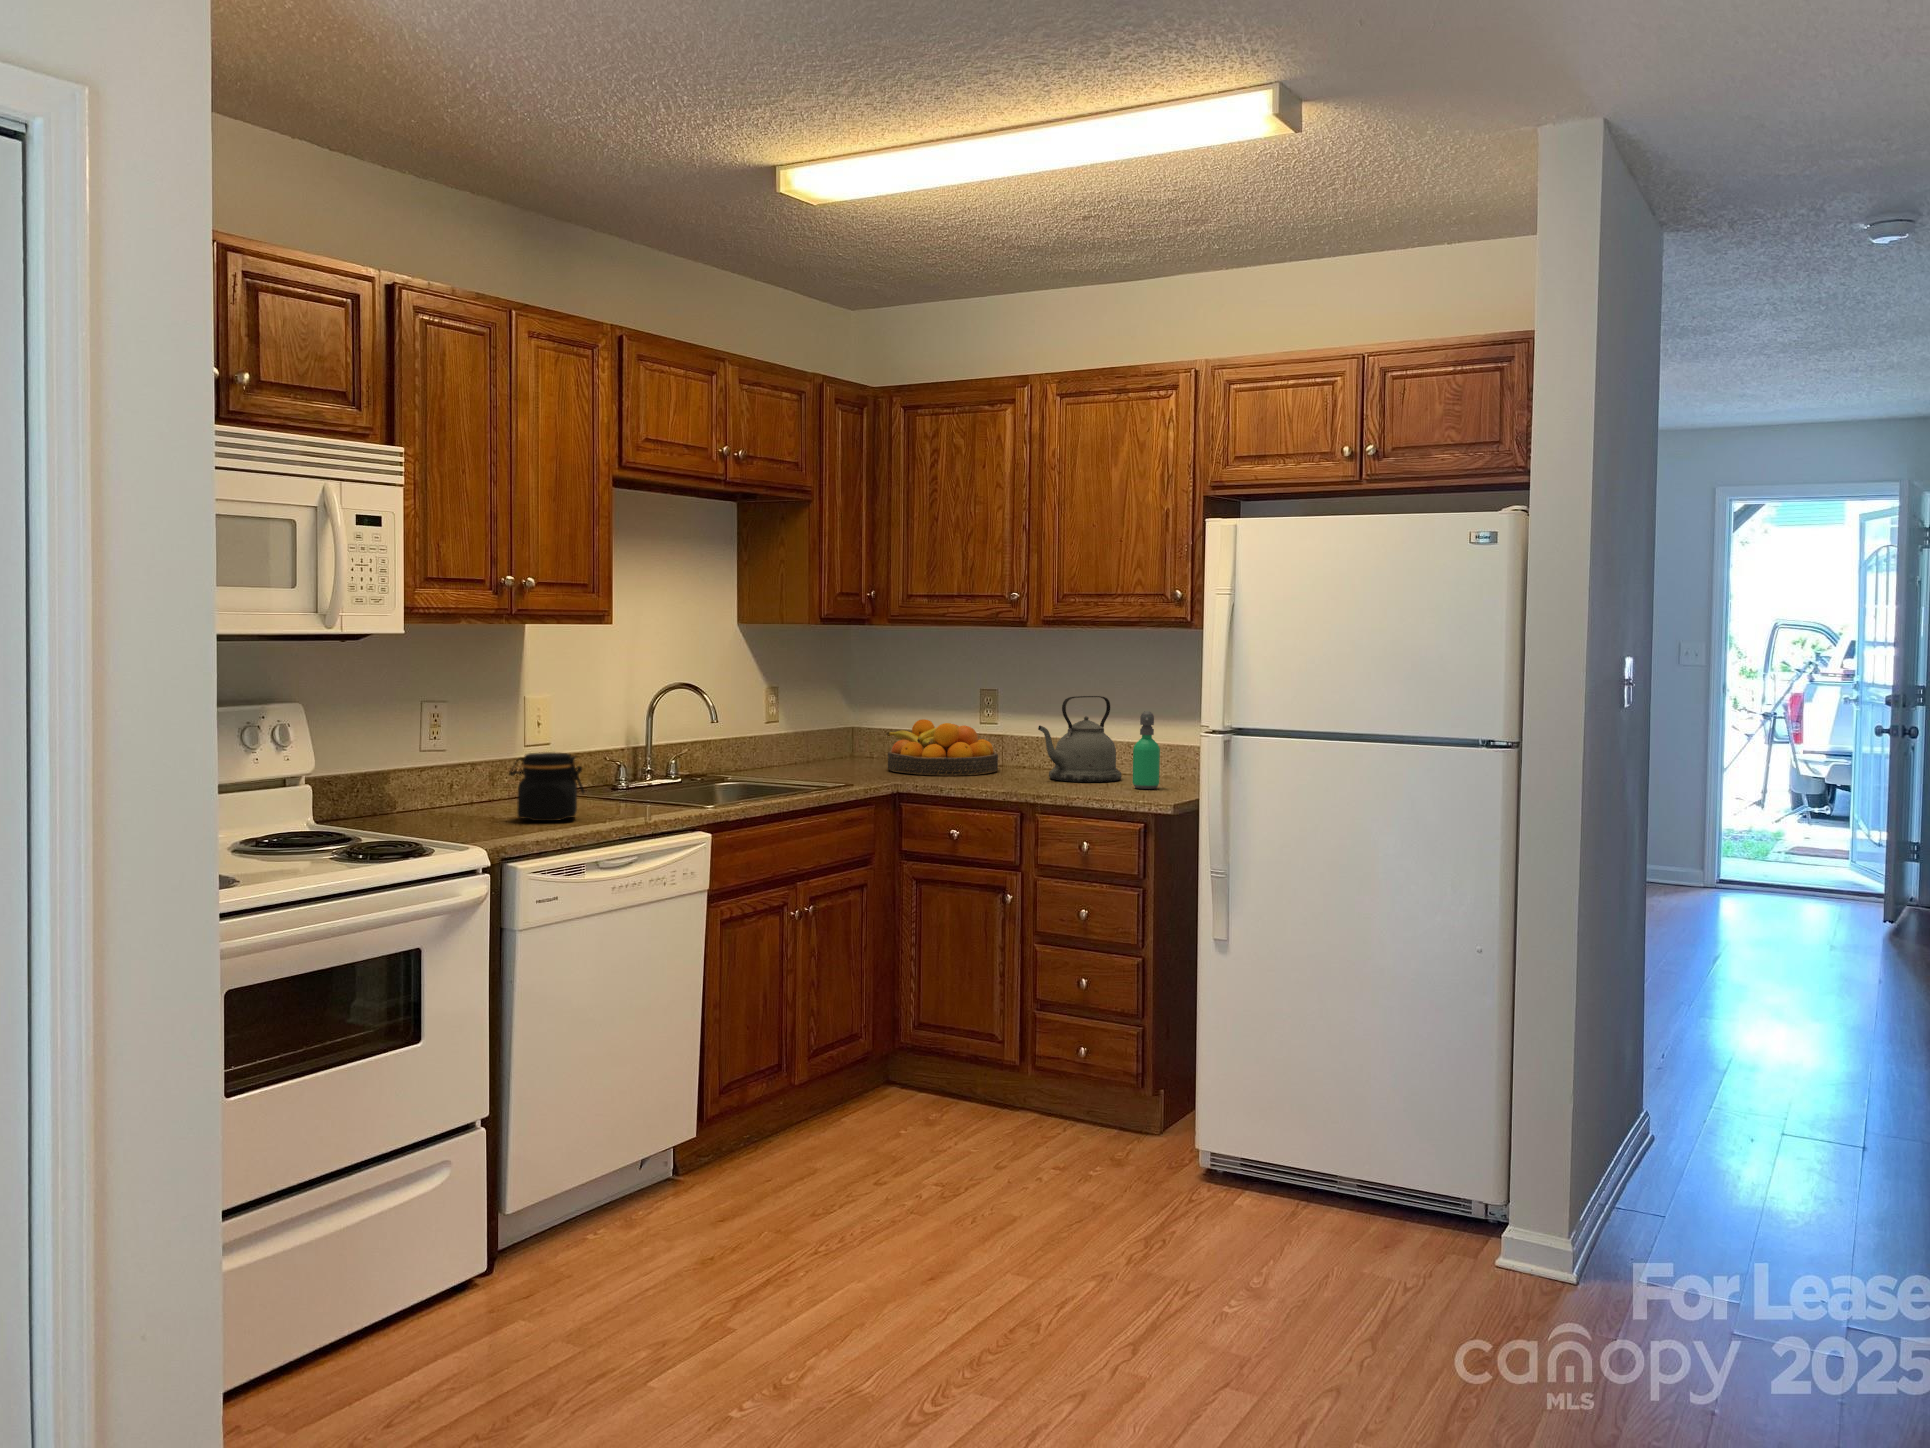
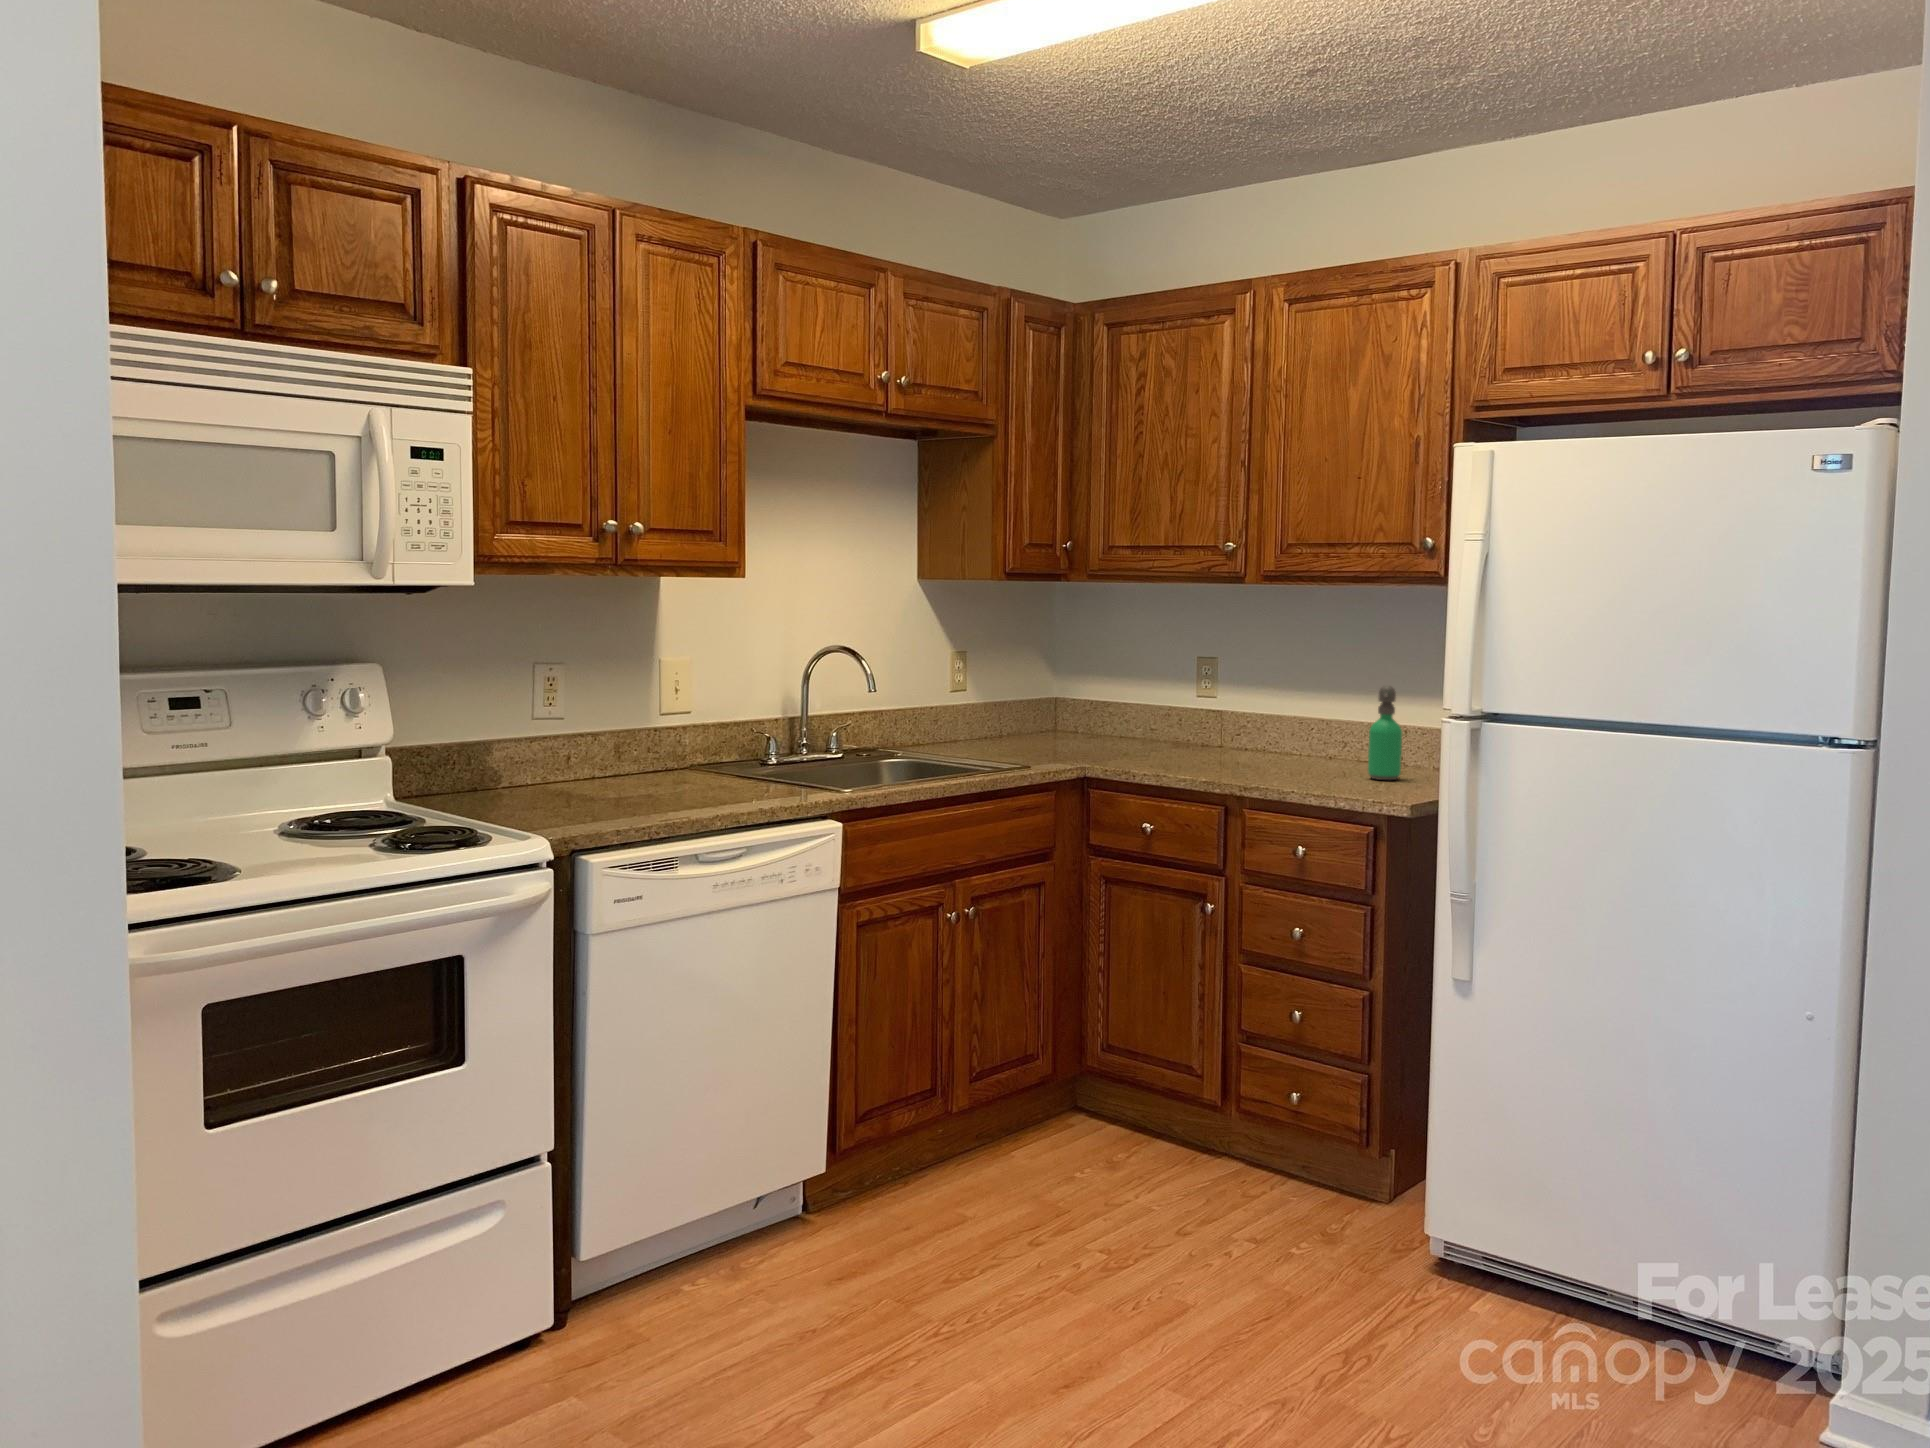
kettle: present [1038,696,1122,782] -> none [1256,665,1359,769]
fruit bowl: present [887,719,998,776] -> none [1085,689,1215,756]
jar: present [509,752,584,821] -> none [609,724,695,804]

